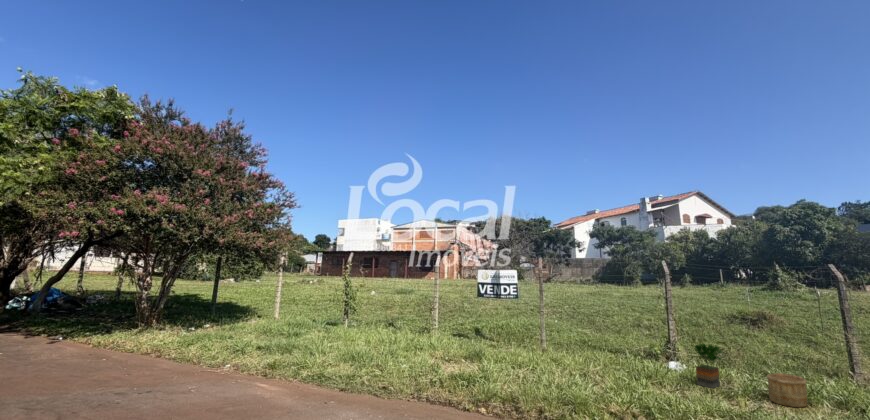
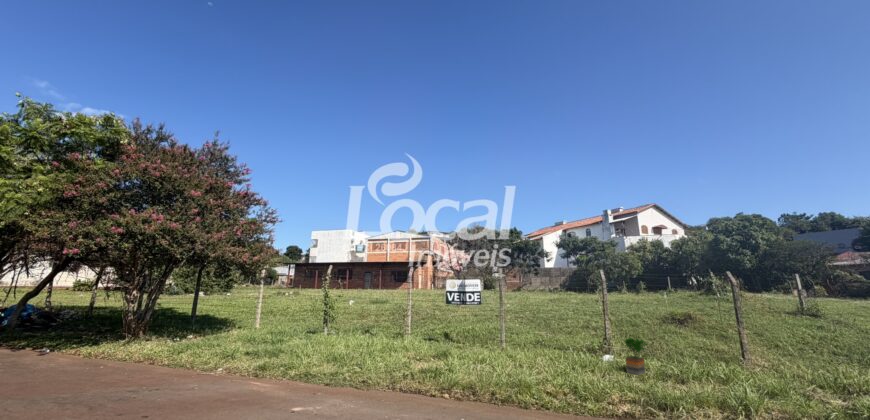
wooden bucket: present [767,373,807,407] -> none [679,360,710,387]

